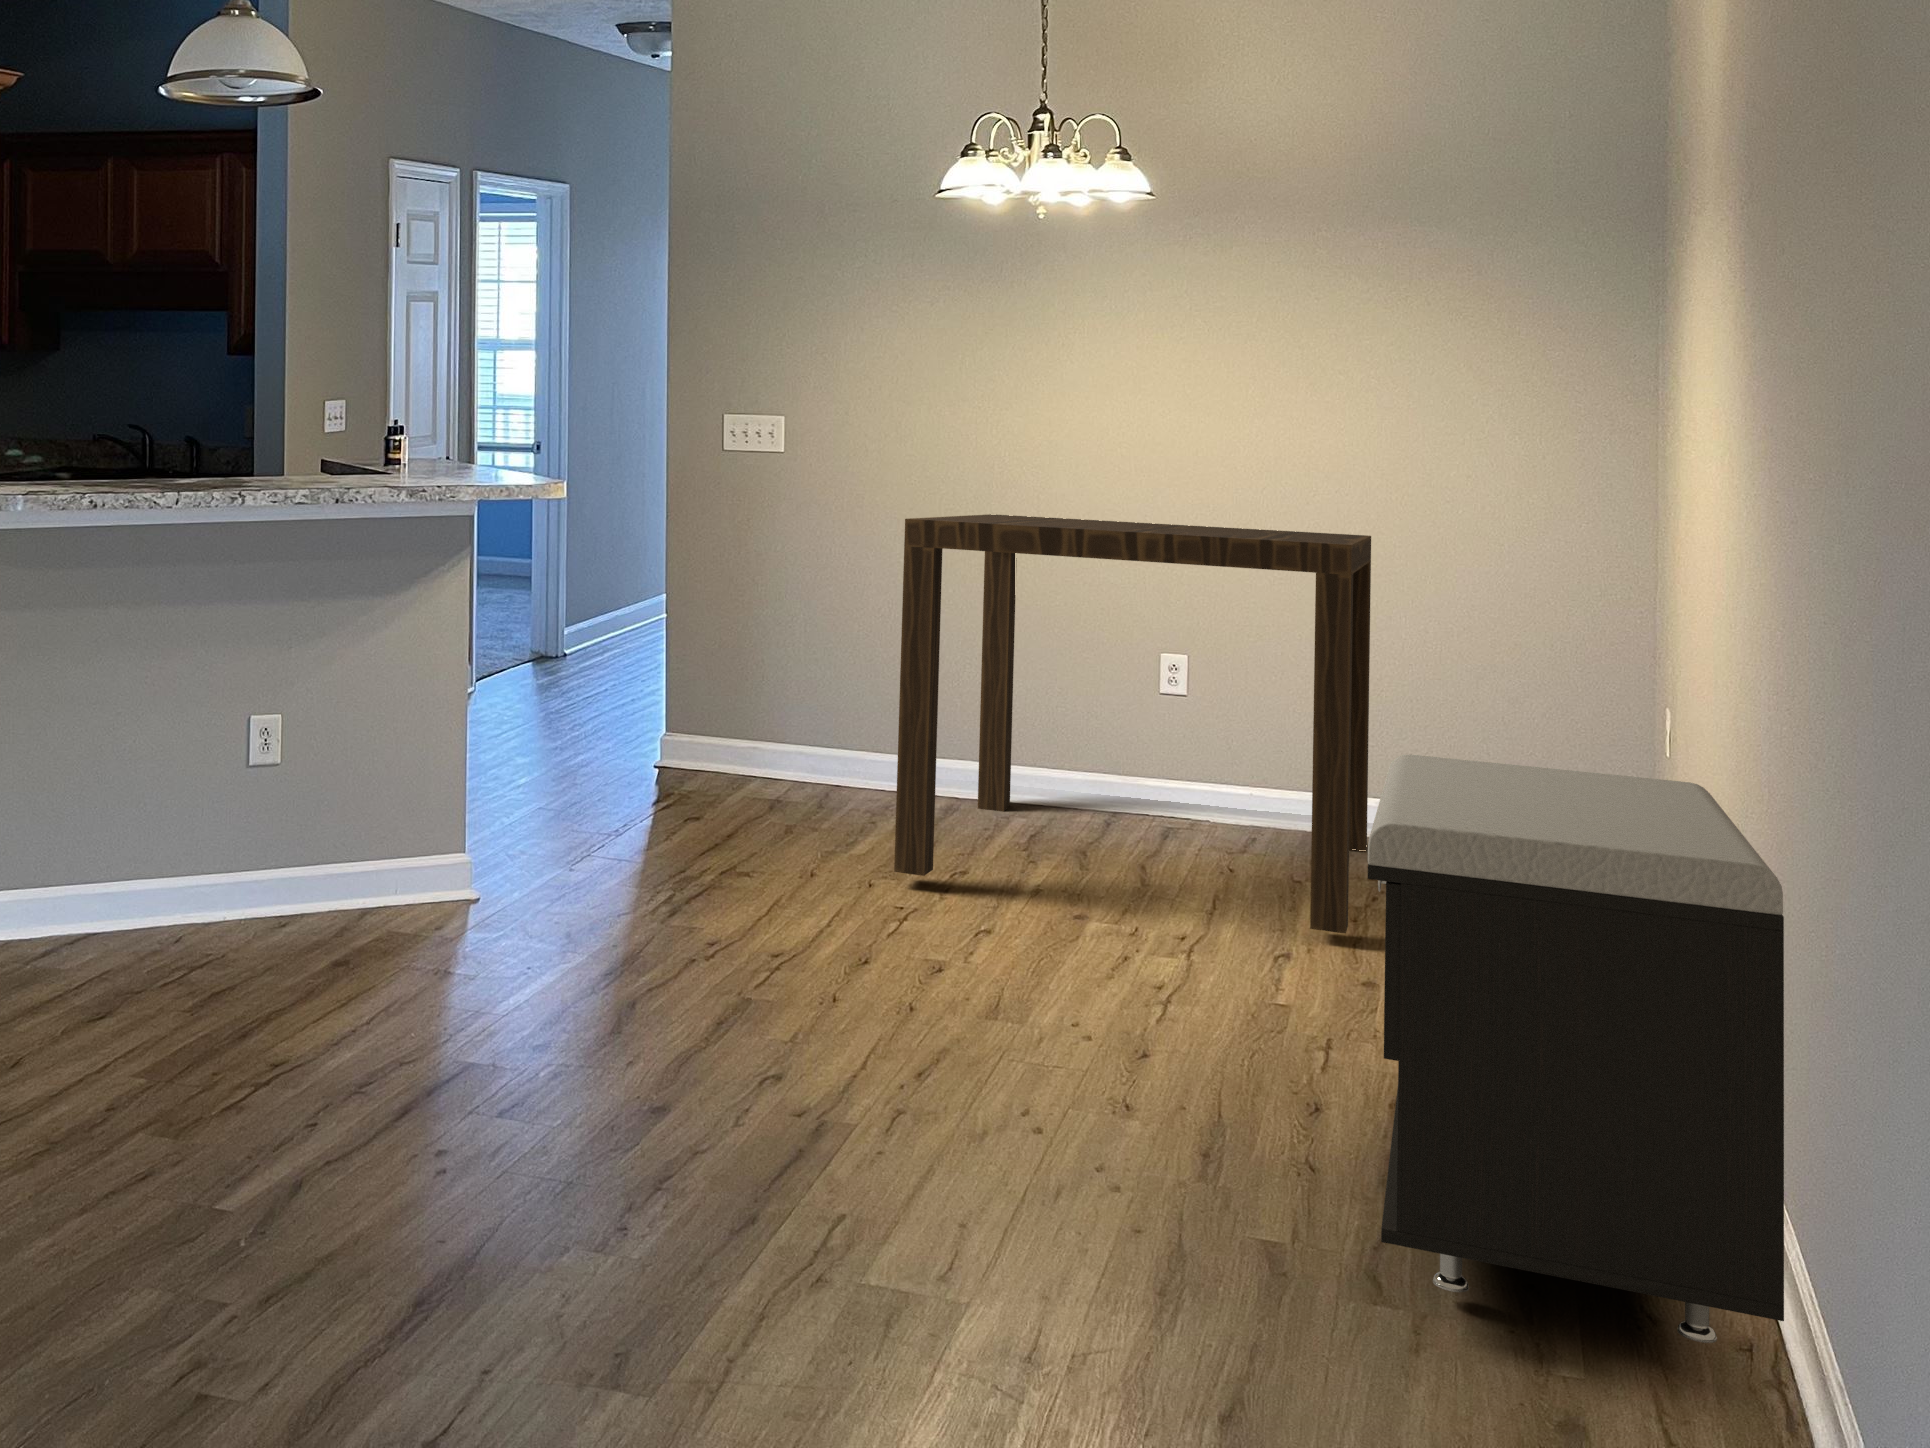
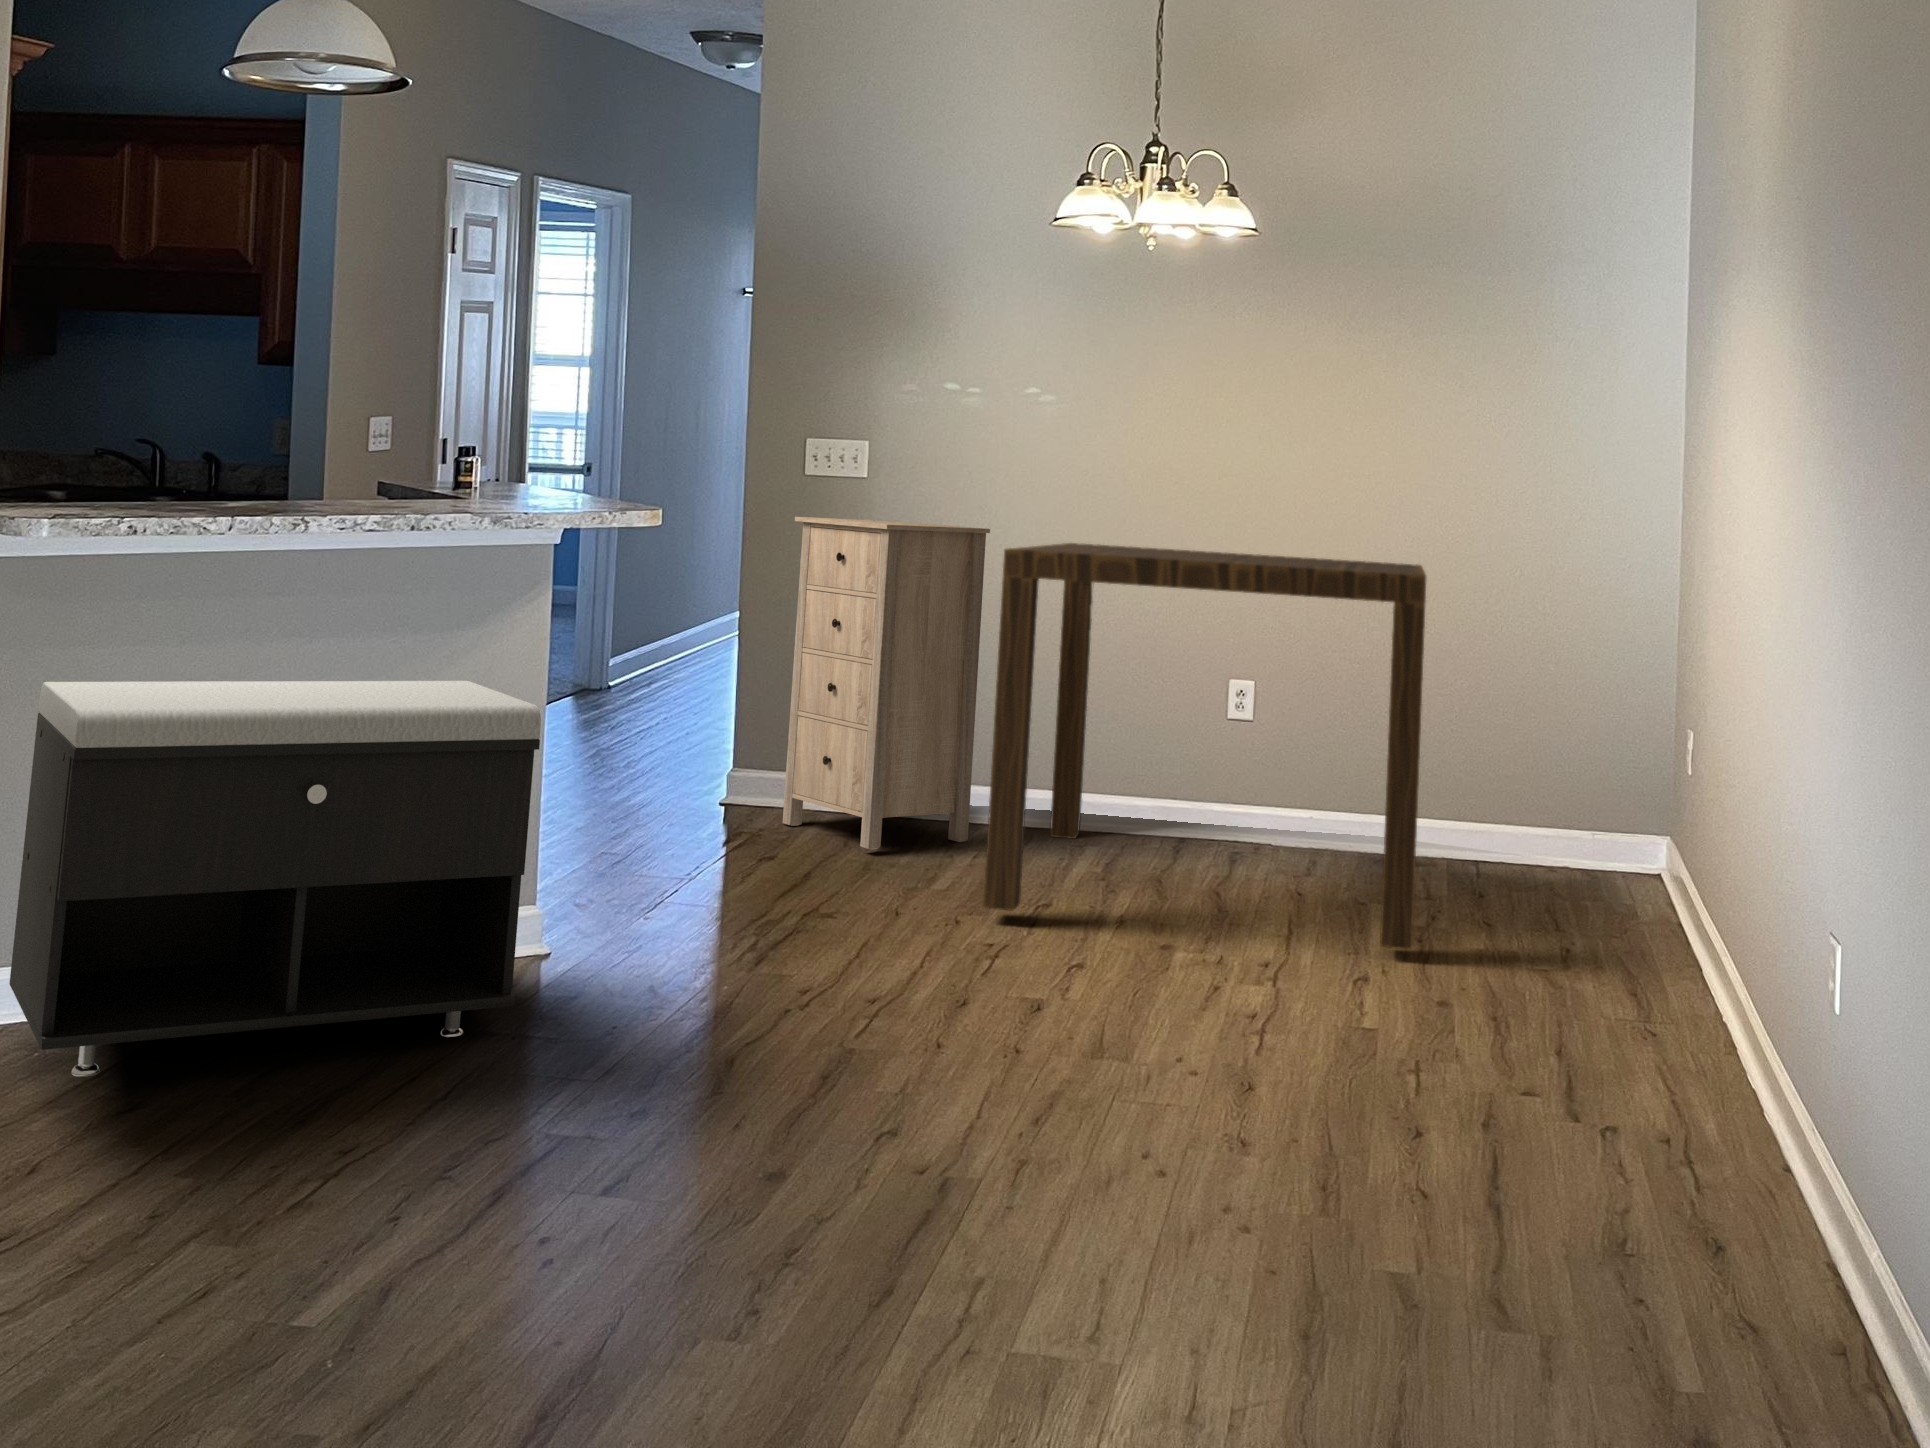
storage cabinet: none [711,490,906,813] -> present [783,517,990,849]
storage bench: present [1368,755,1784,1343] -> present [9,681,541,1077]

